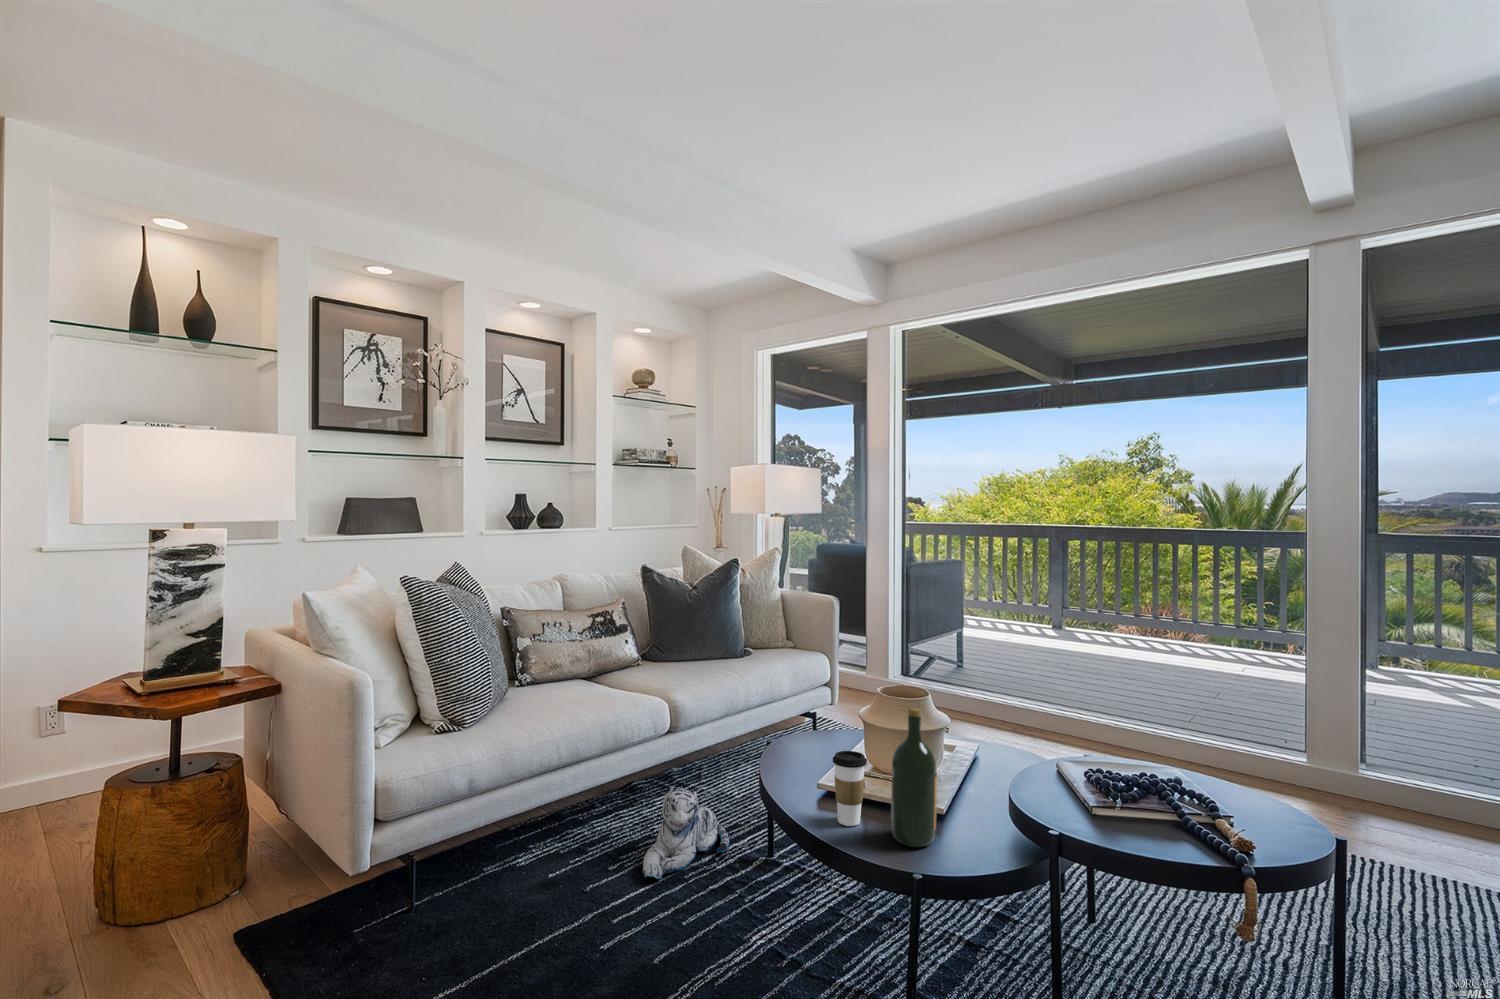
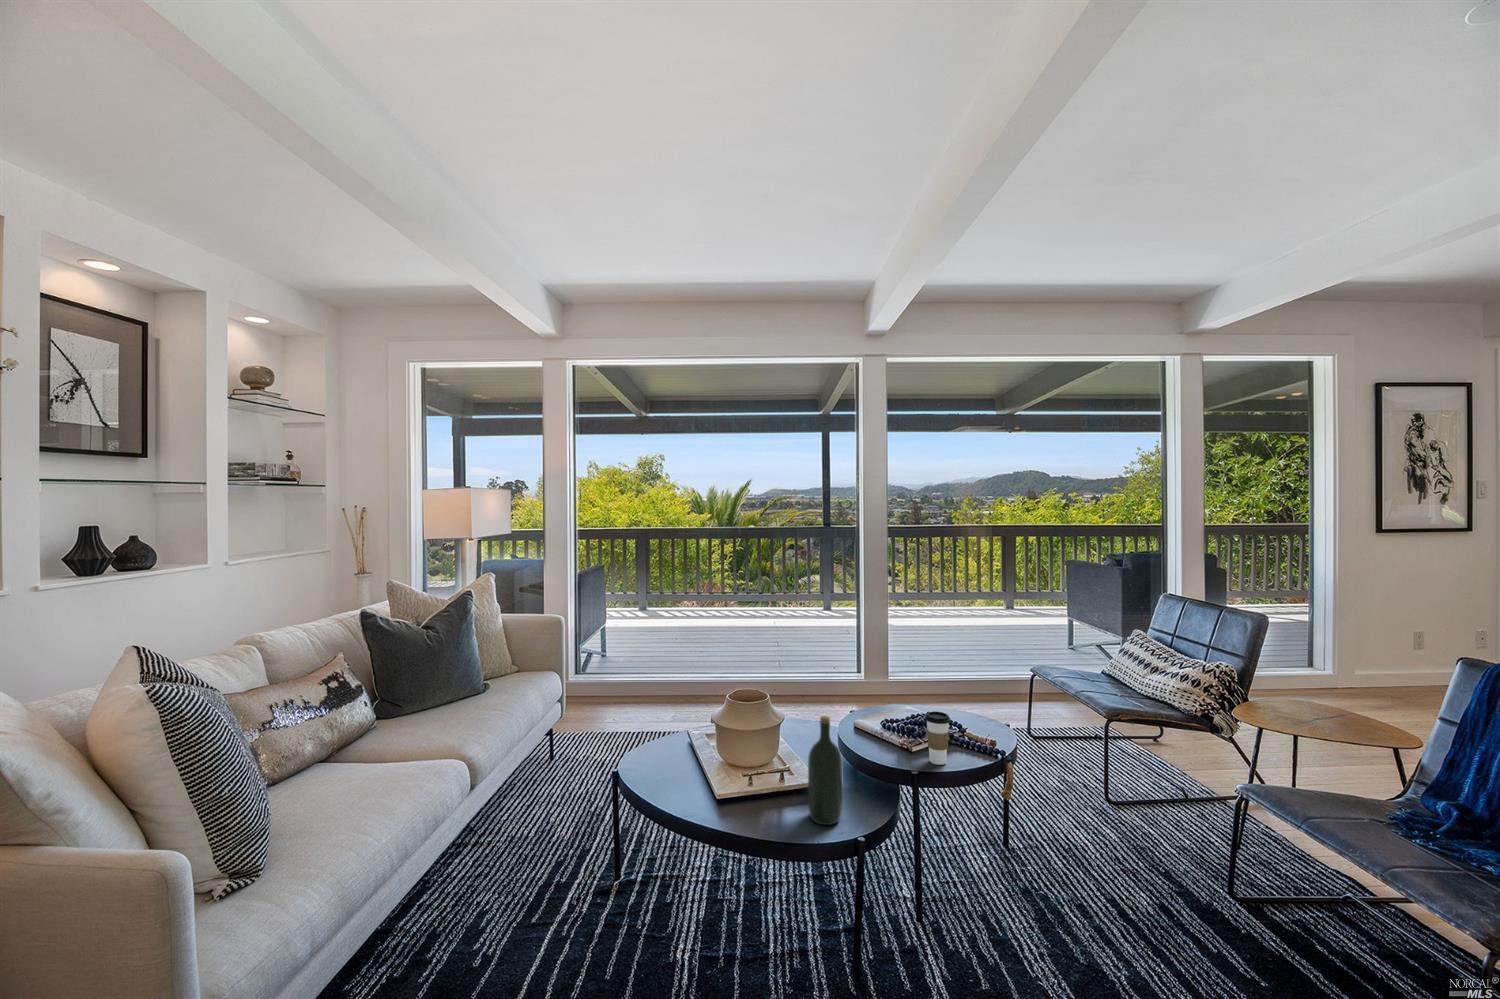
coffee cup: present [833,751,867,826] -> present [925,711,950,765]
plush toy: present [643,787,730,879] -> none [507,843,579,954]

